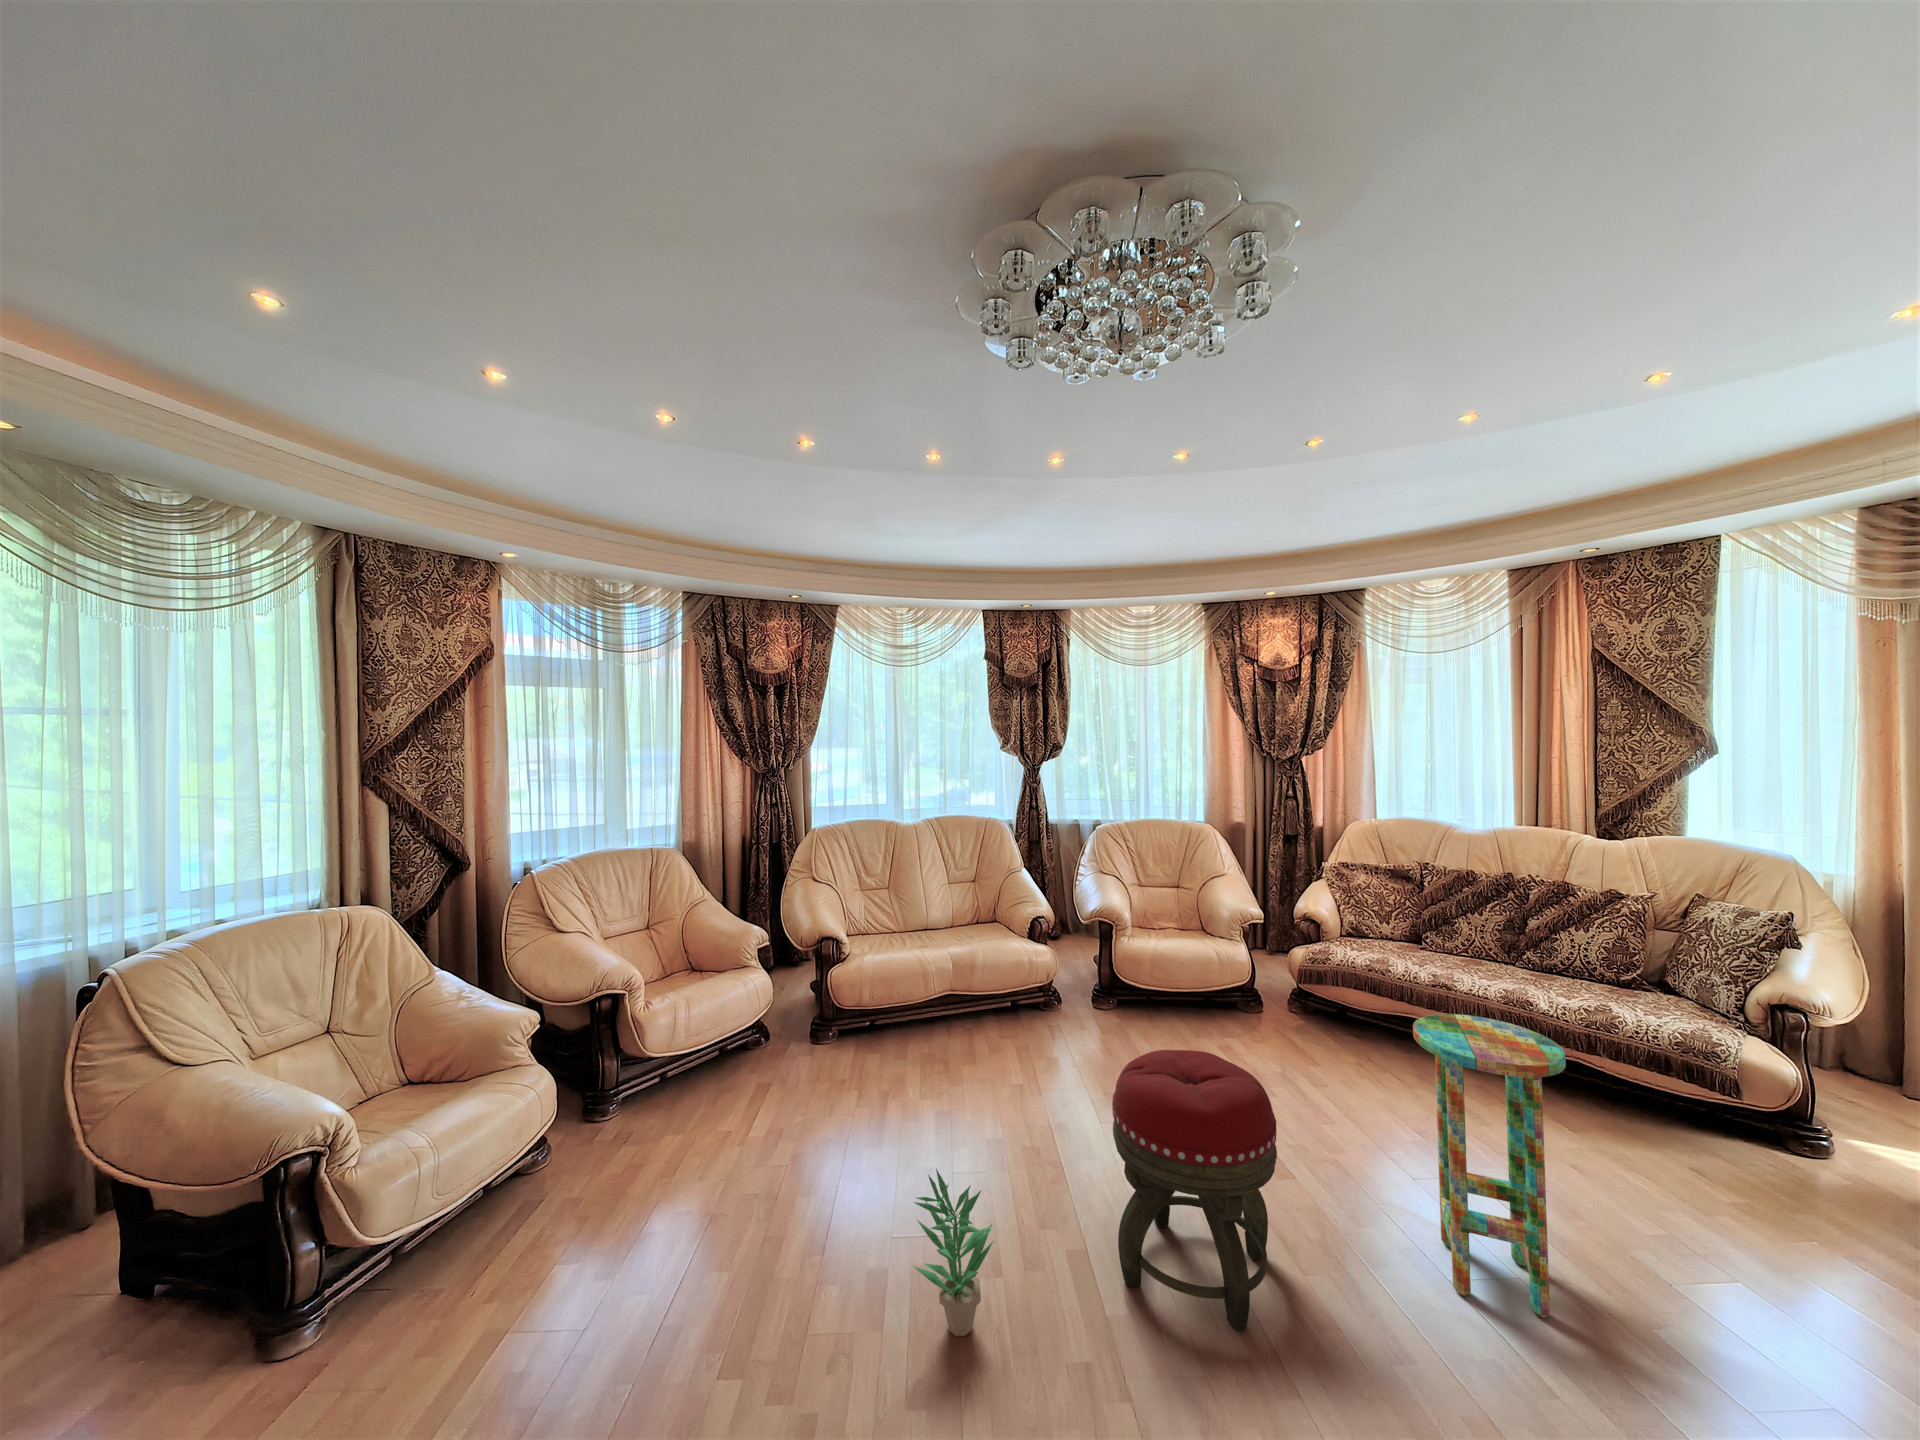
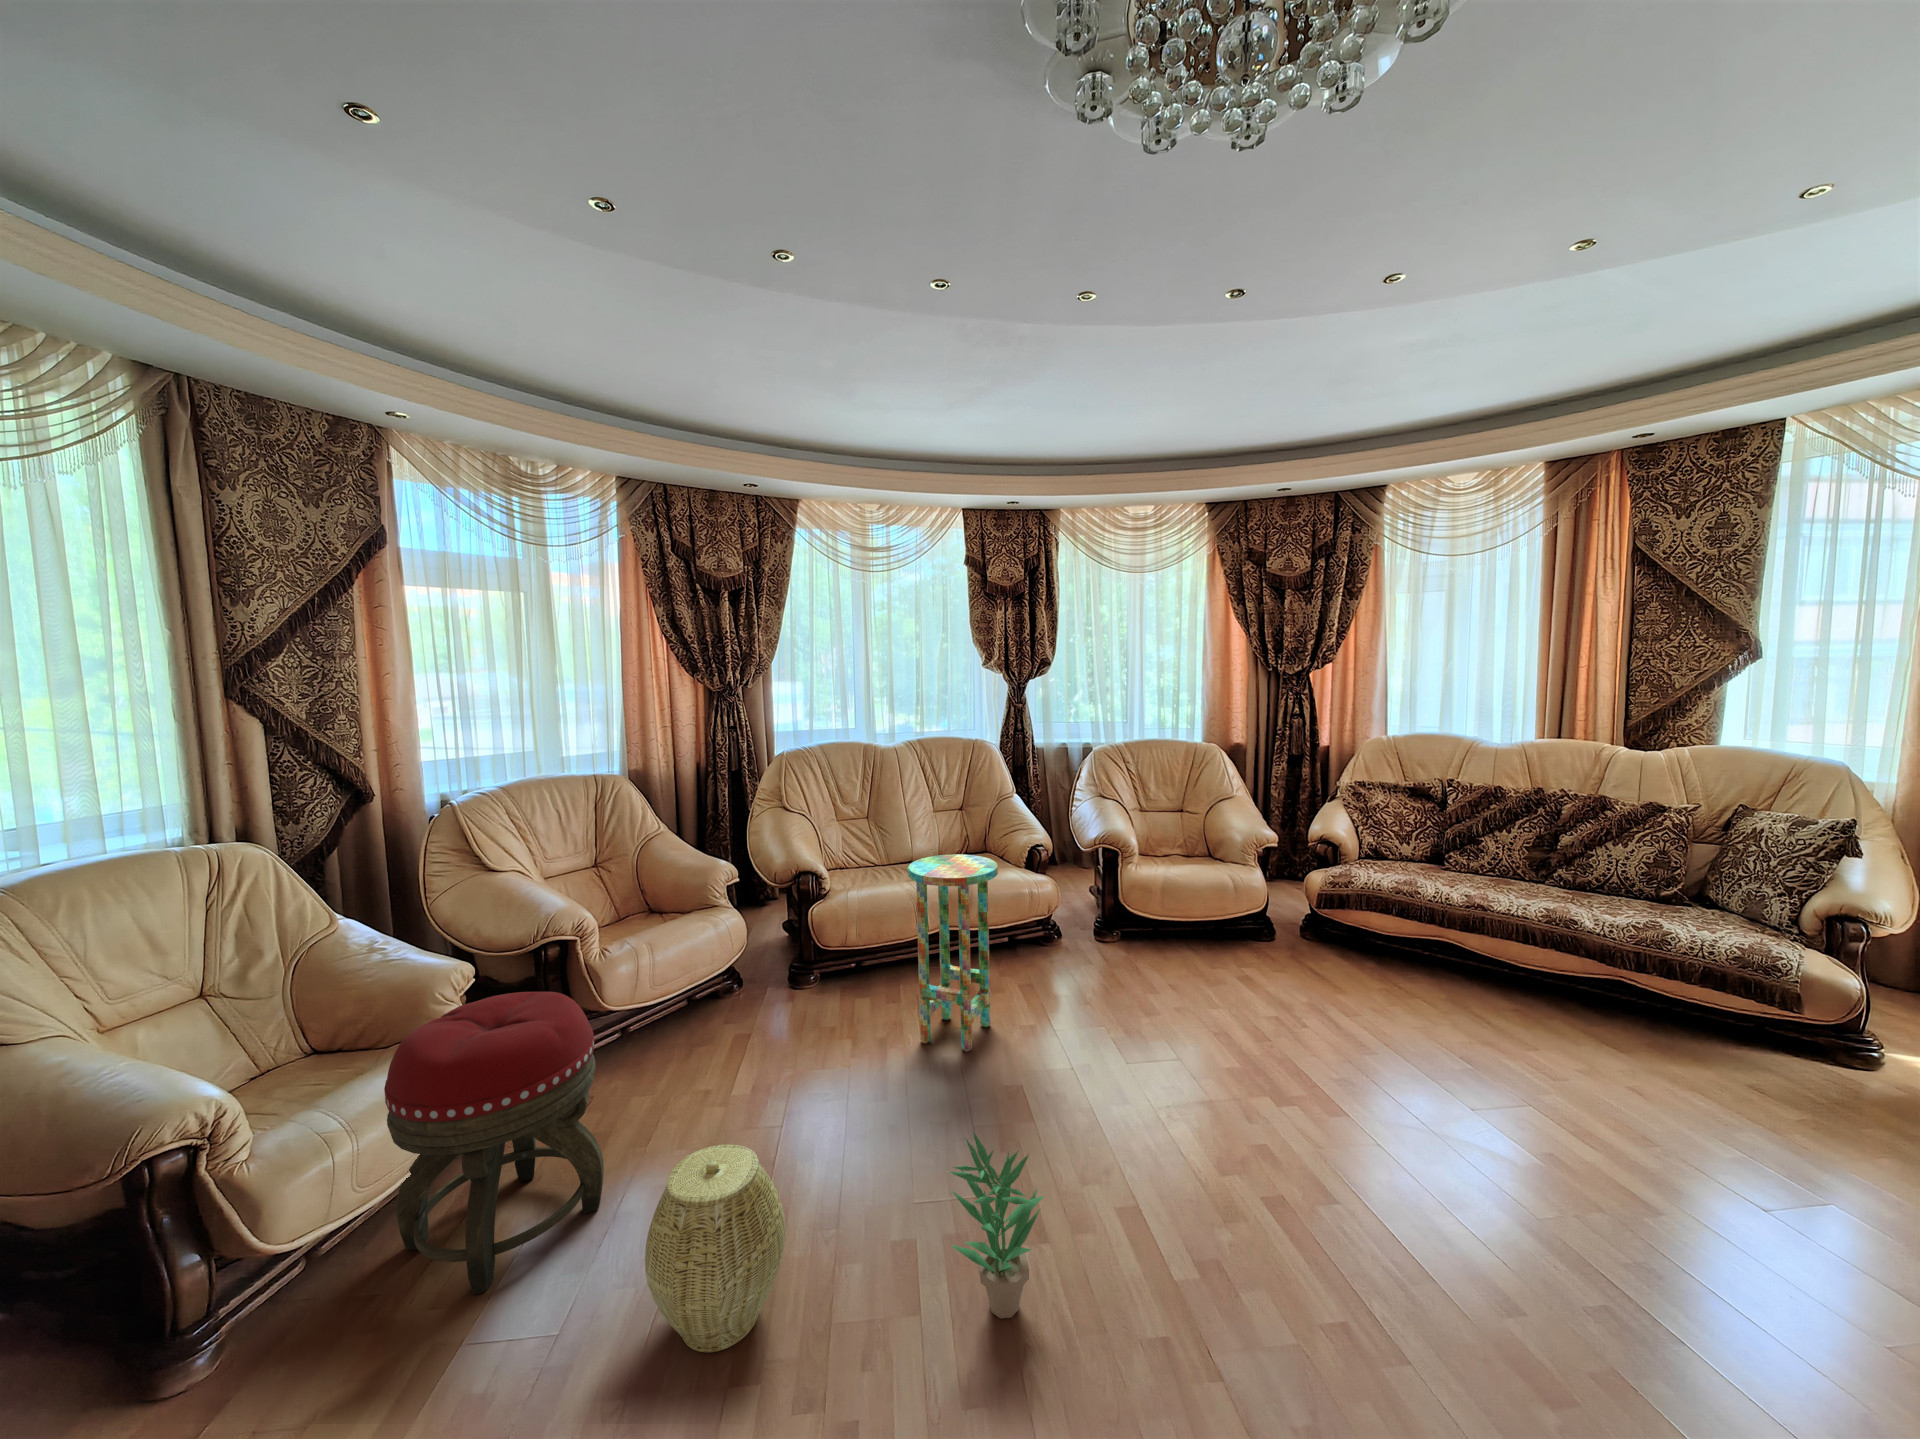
side table: present [1413,1014,1566,1318] -> present [908,854,998,1051]
footstool: present [1112,1050,1277,1331] -> present [384,992,604,1294]
woven basket: none [665,1172,780,1349] -> present [645,1145,786,1352]

